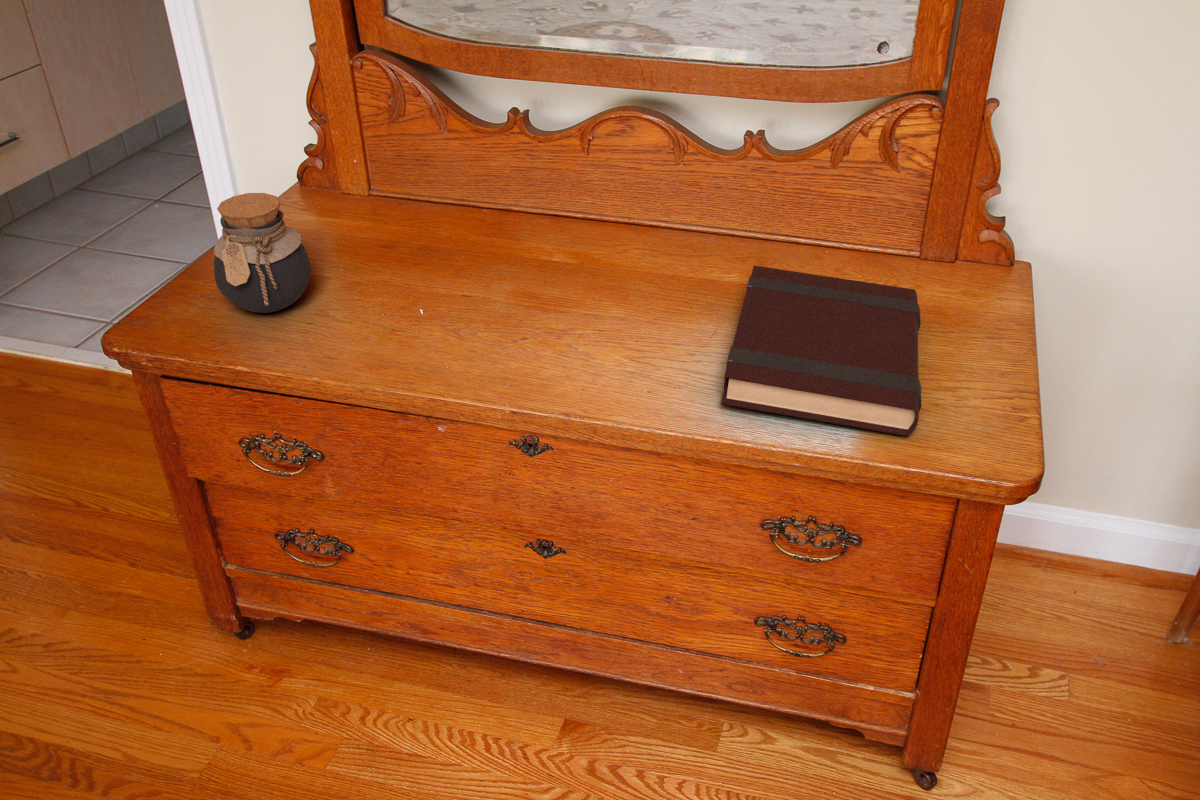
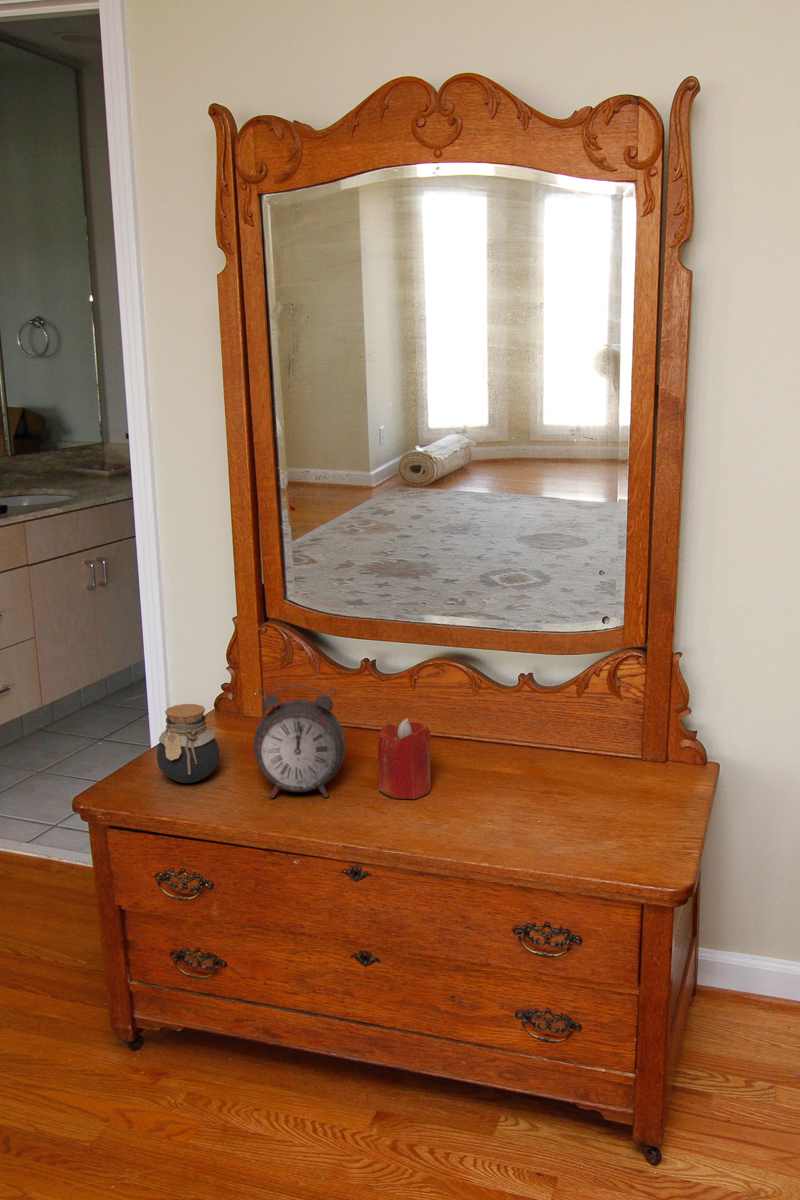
alarm clock: none [361,166,502,336] -> present [254,685,346,798]
candle: none [551,213,630,332] -> present [378,718,431,799]
book: present [721,265,921,436] -> none [480,759,630,859]

